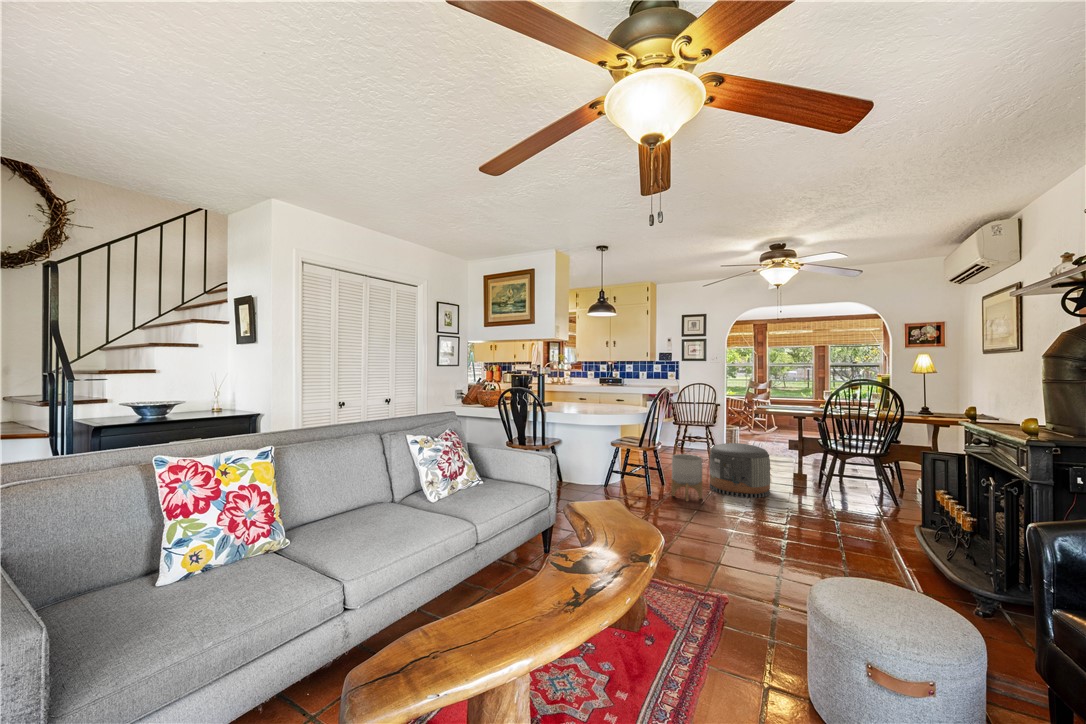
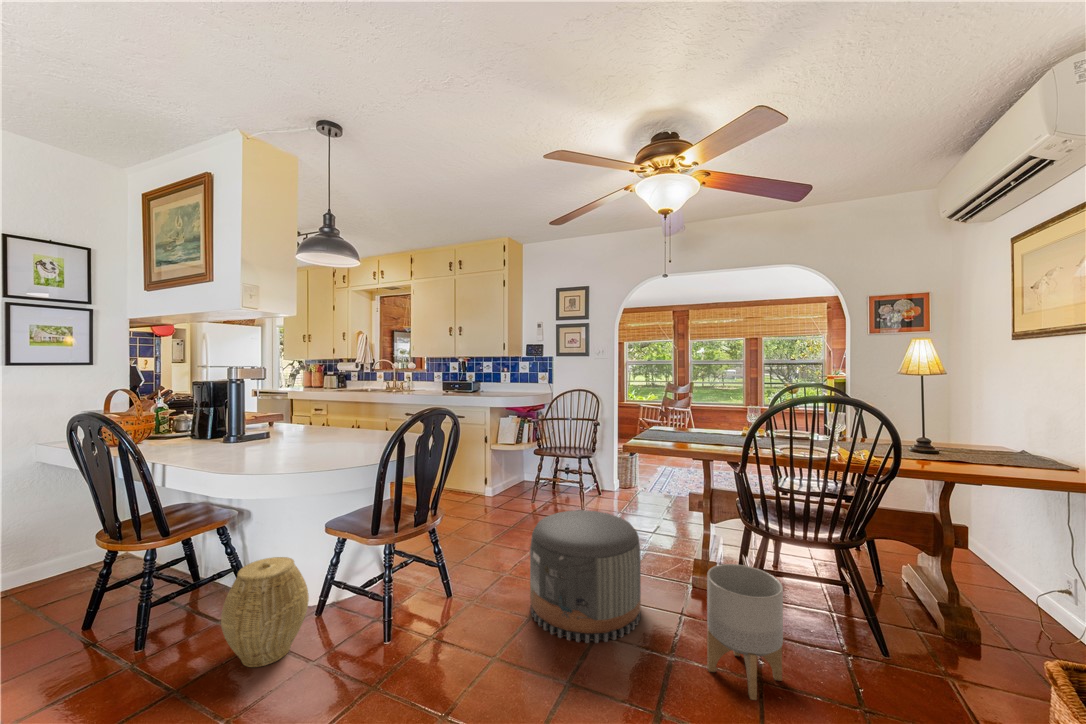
woven basket: none [586,454,618,496] -> present [221,557,309,667]
planter: present [672,454,702,501] -> present [707,564,783,700]

